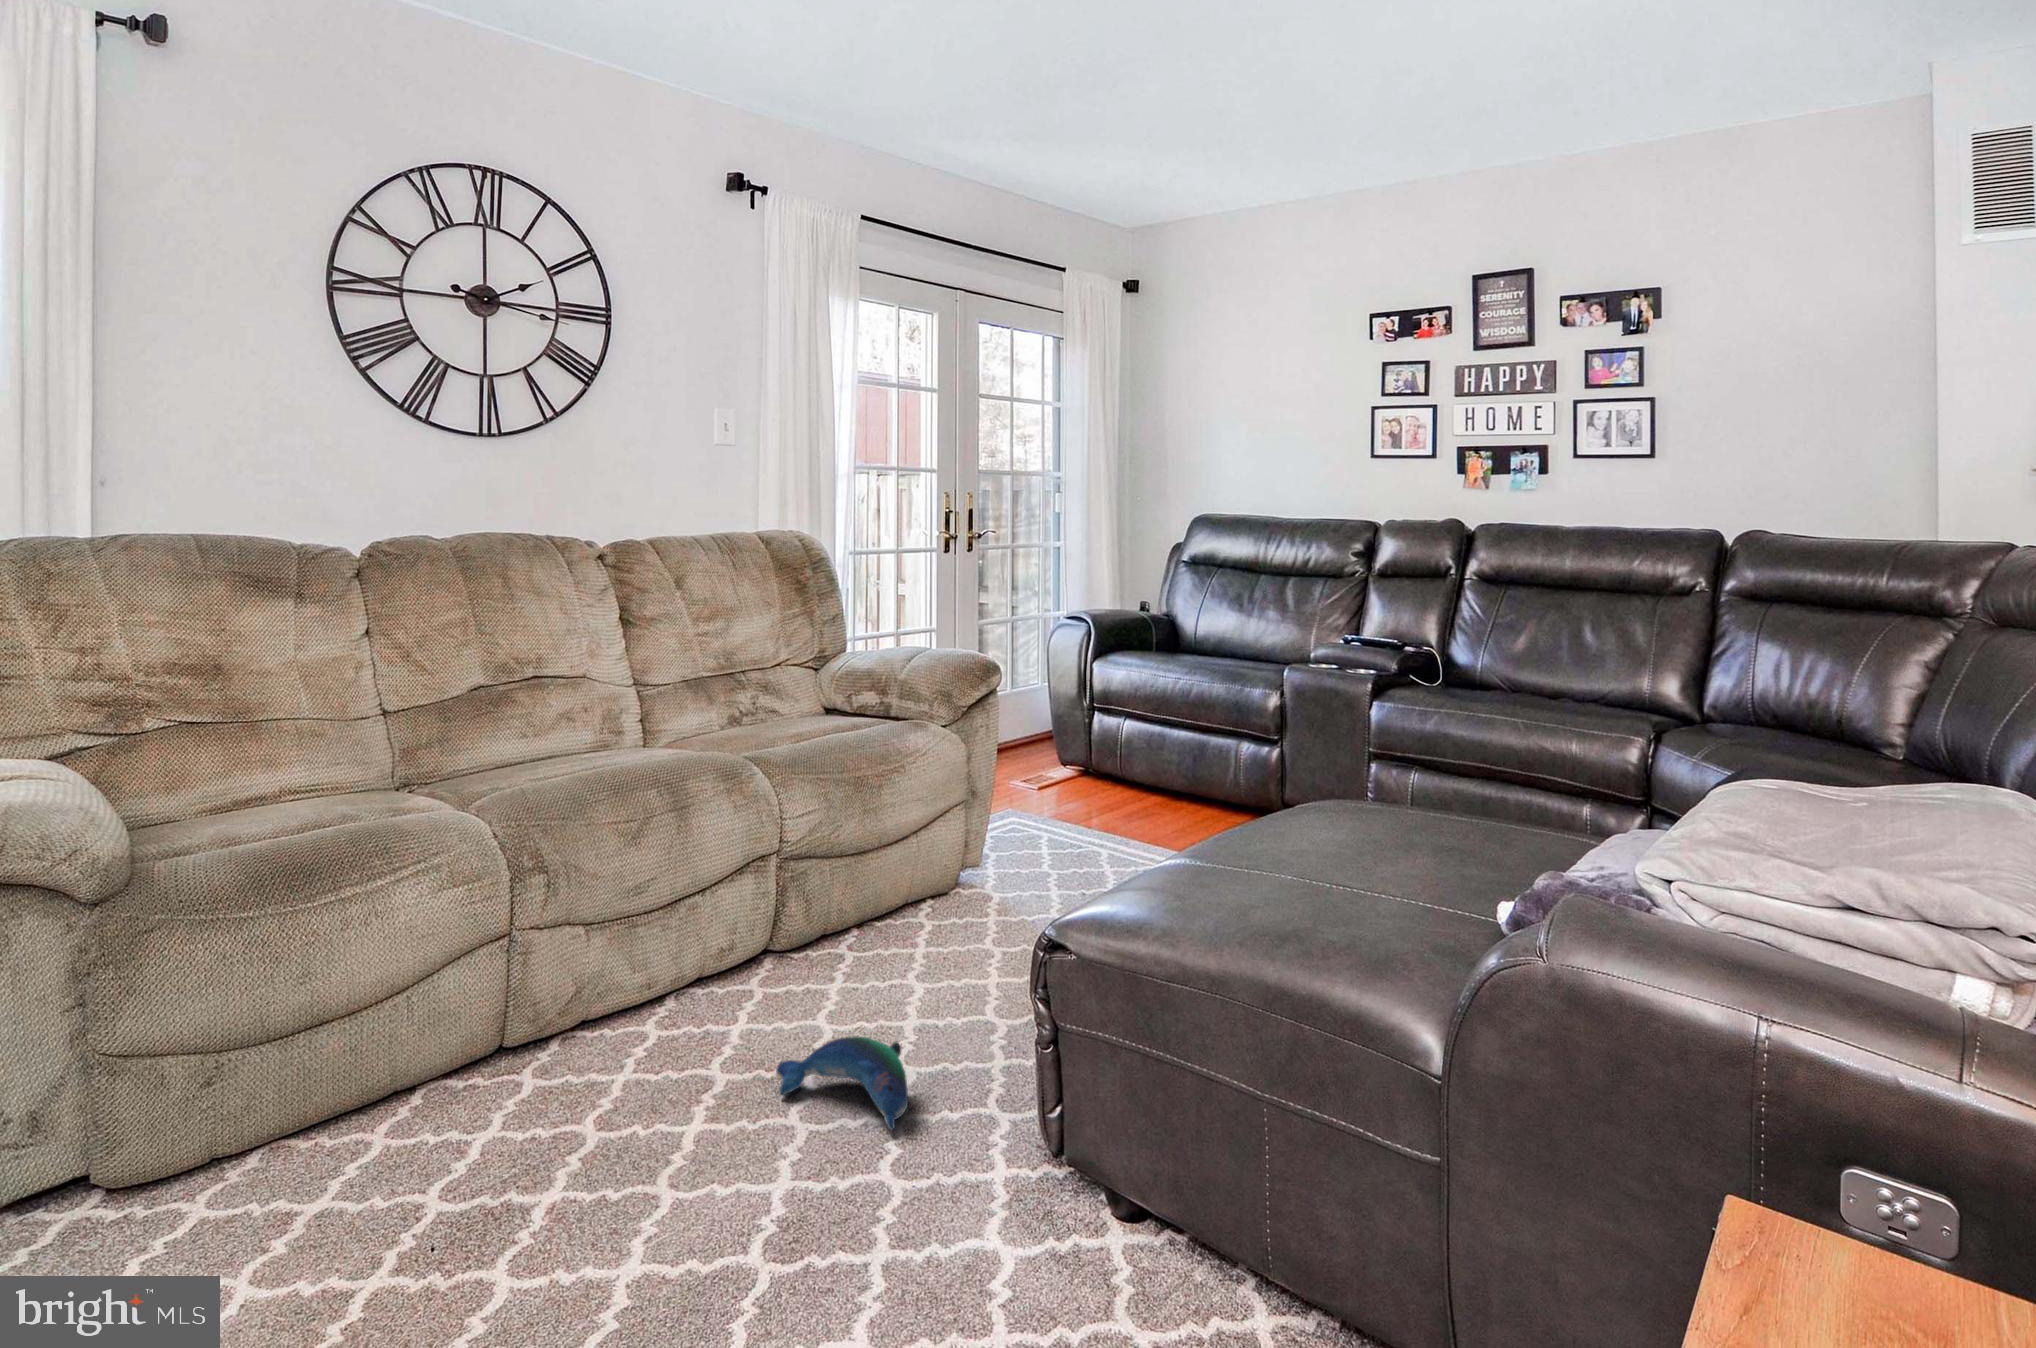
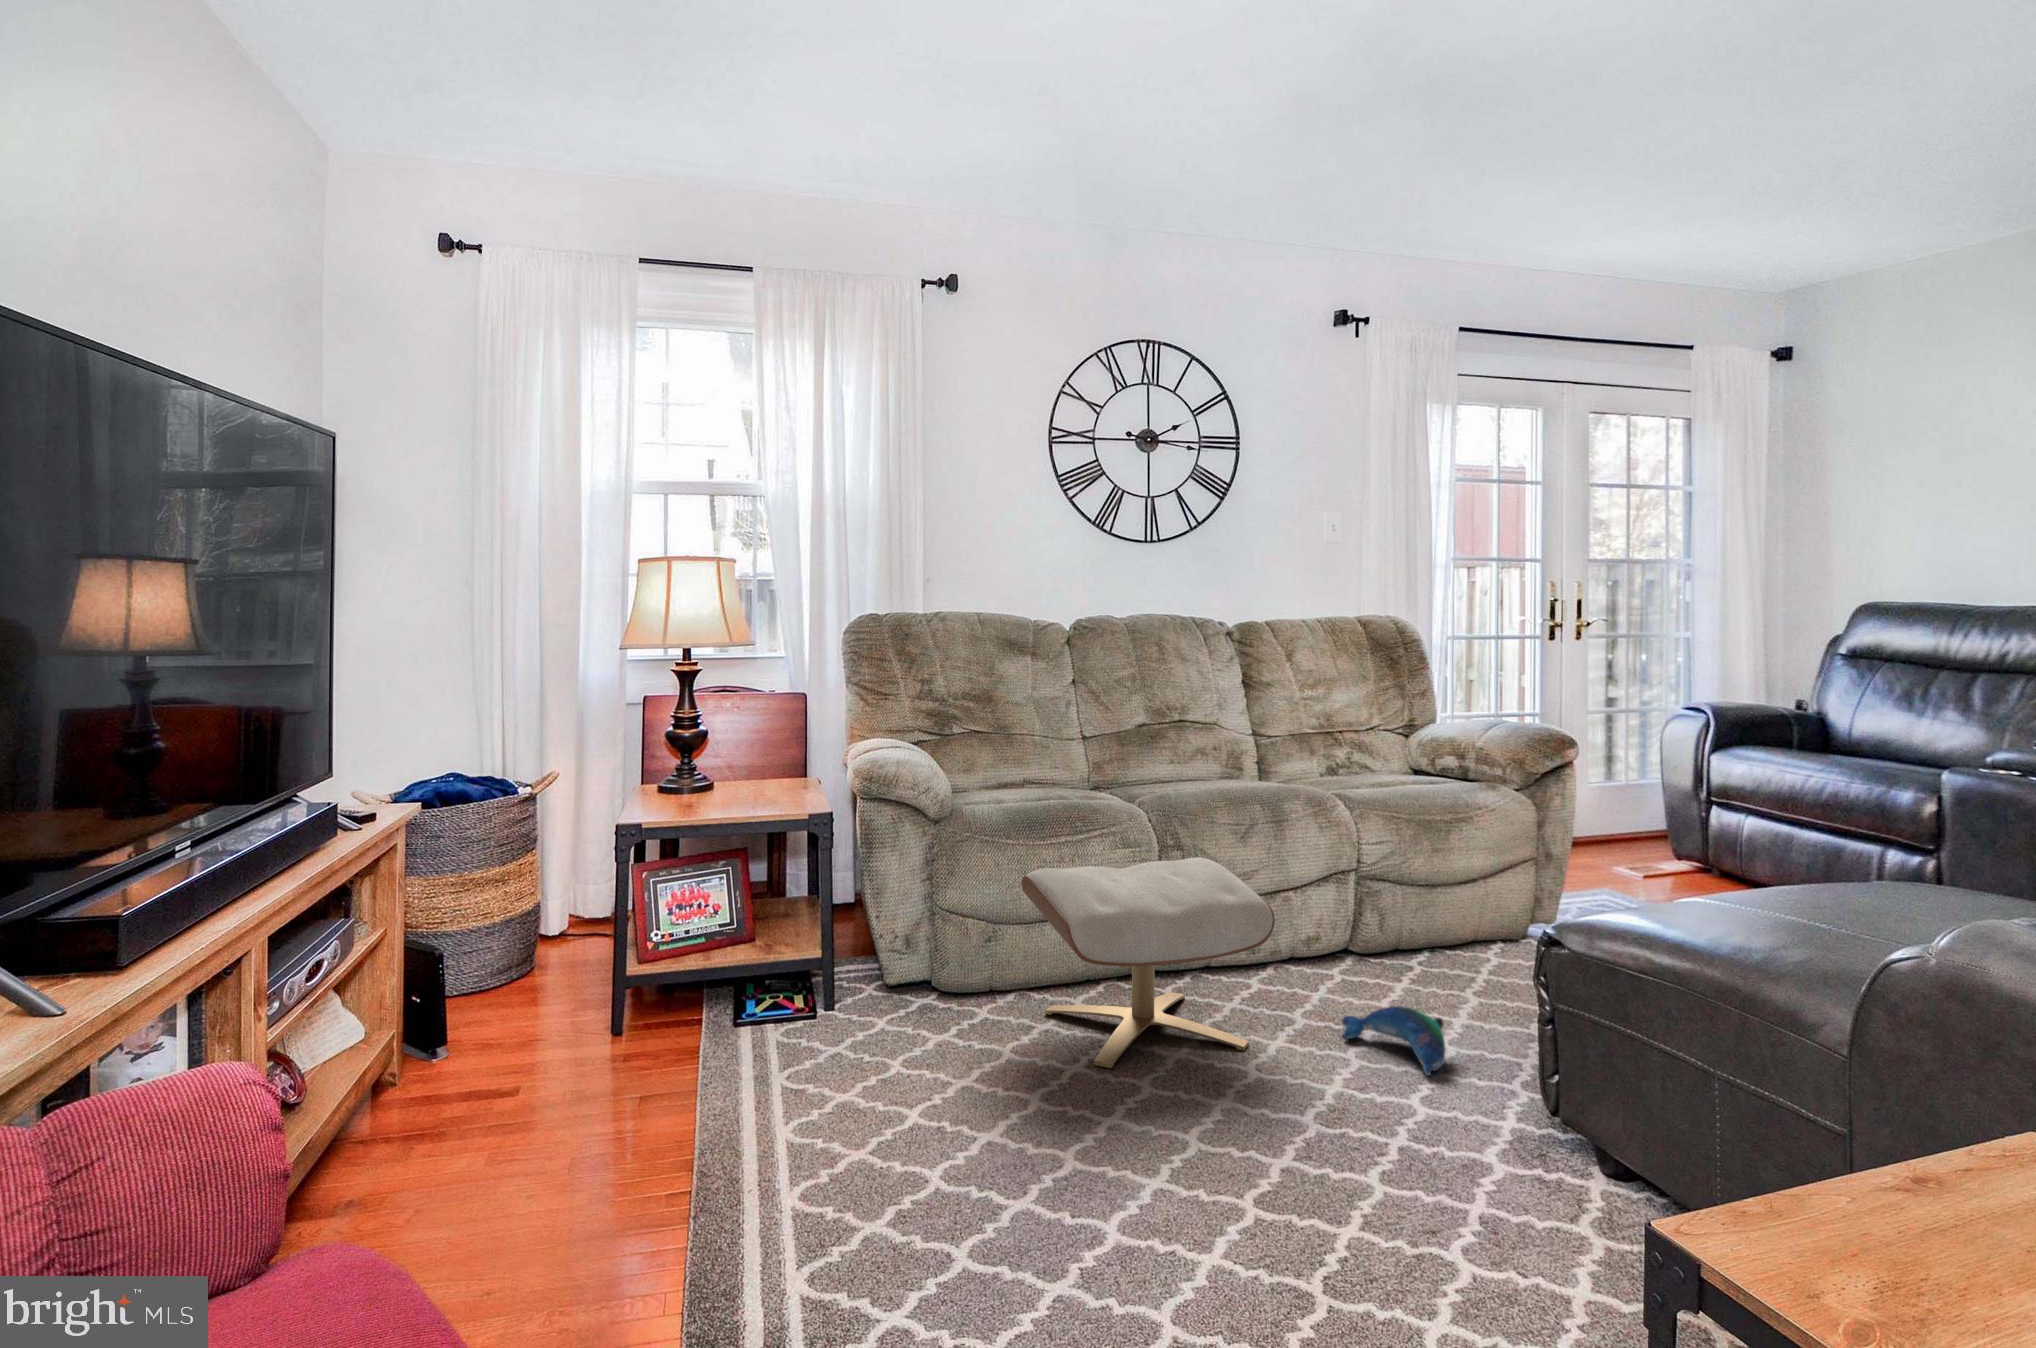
ottoman: none [253,886,681,1265] -> present [1022,858,1275,1068]

